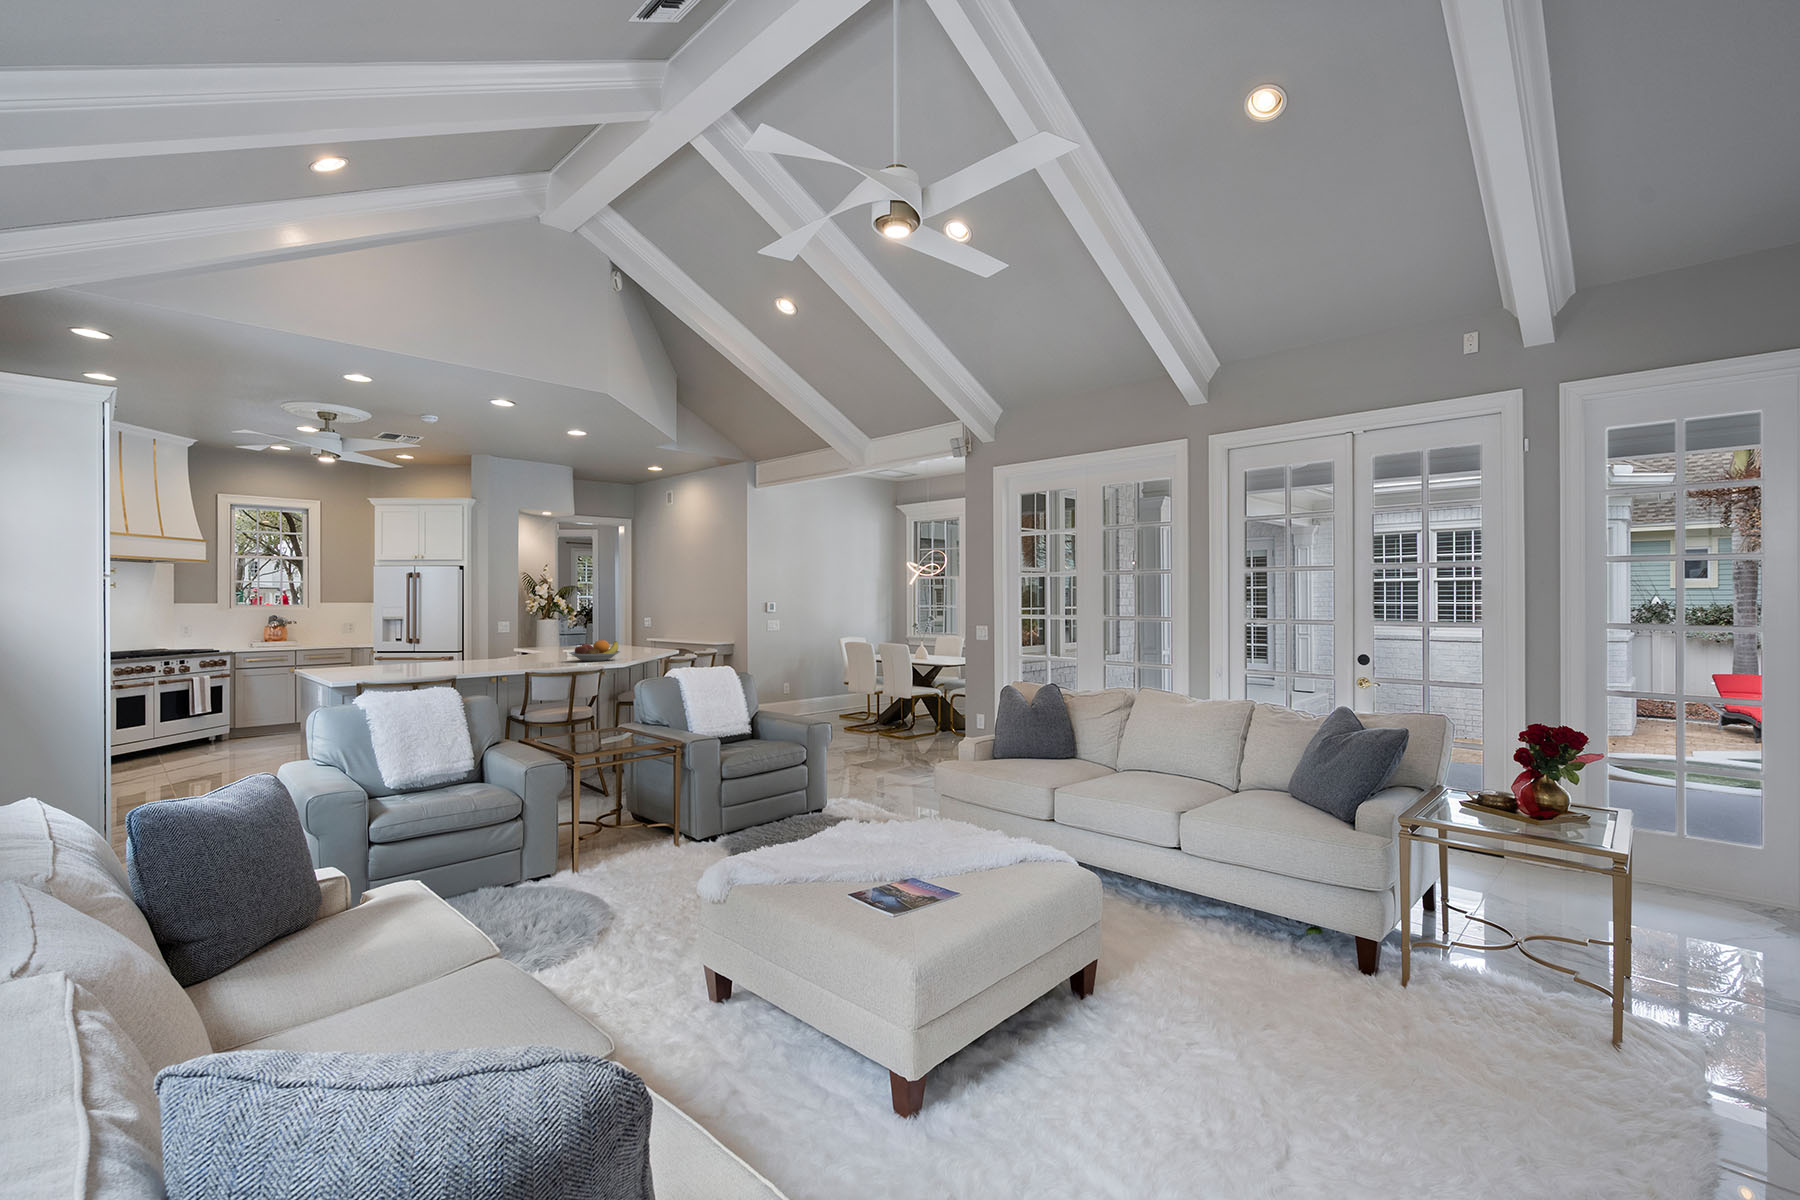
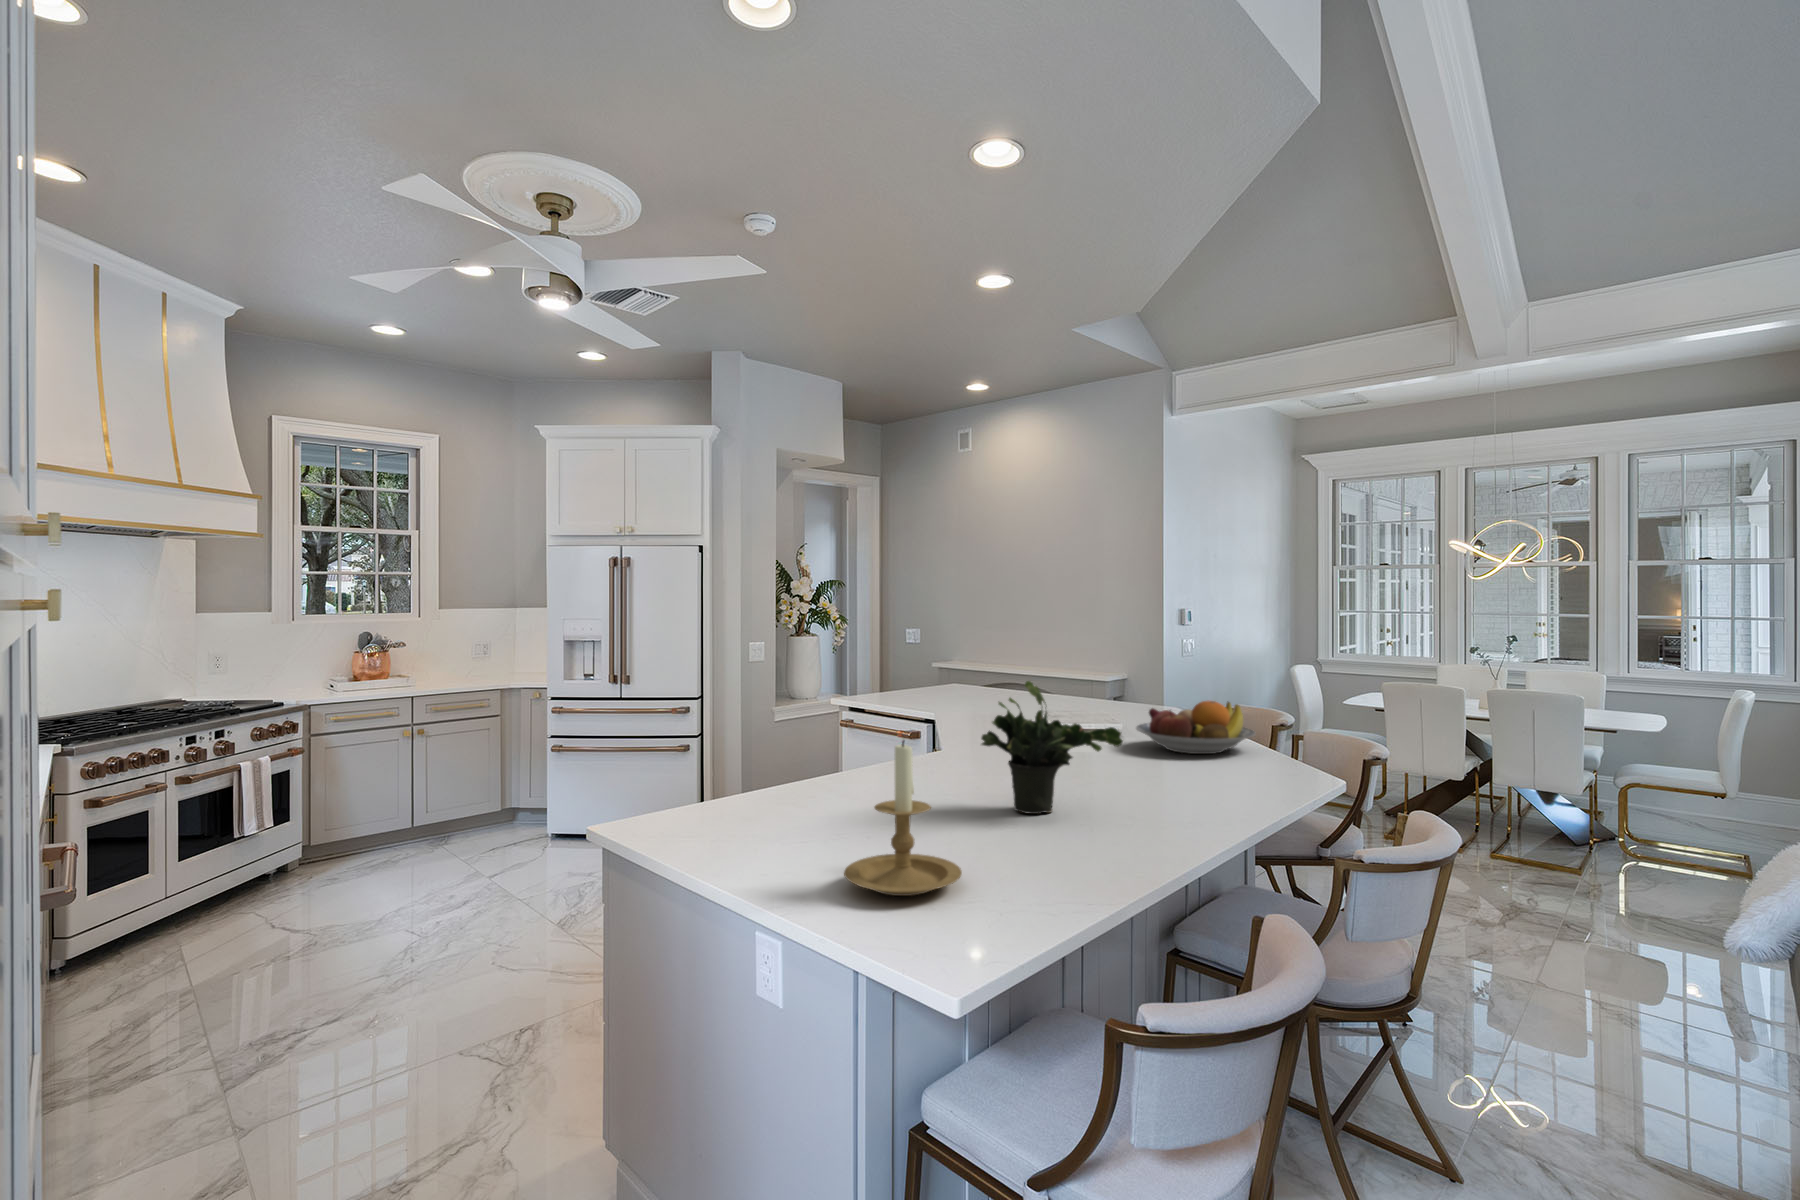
potted plant: none [443,624,493,671] -> present [981,681,1123,814]
candle holder: none [346,636,386,680] -> present [844,740,962,896]

